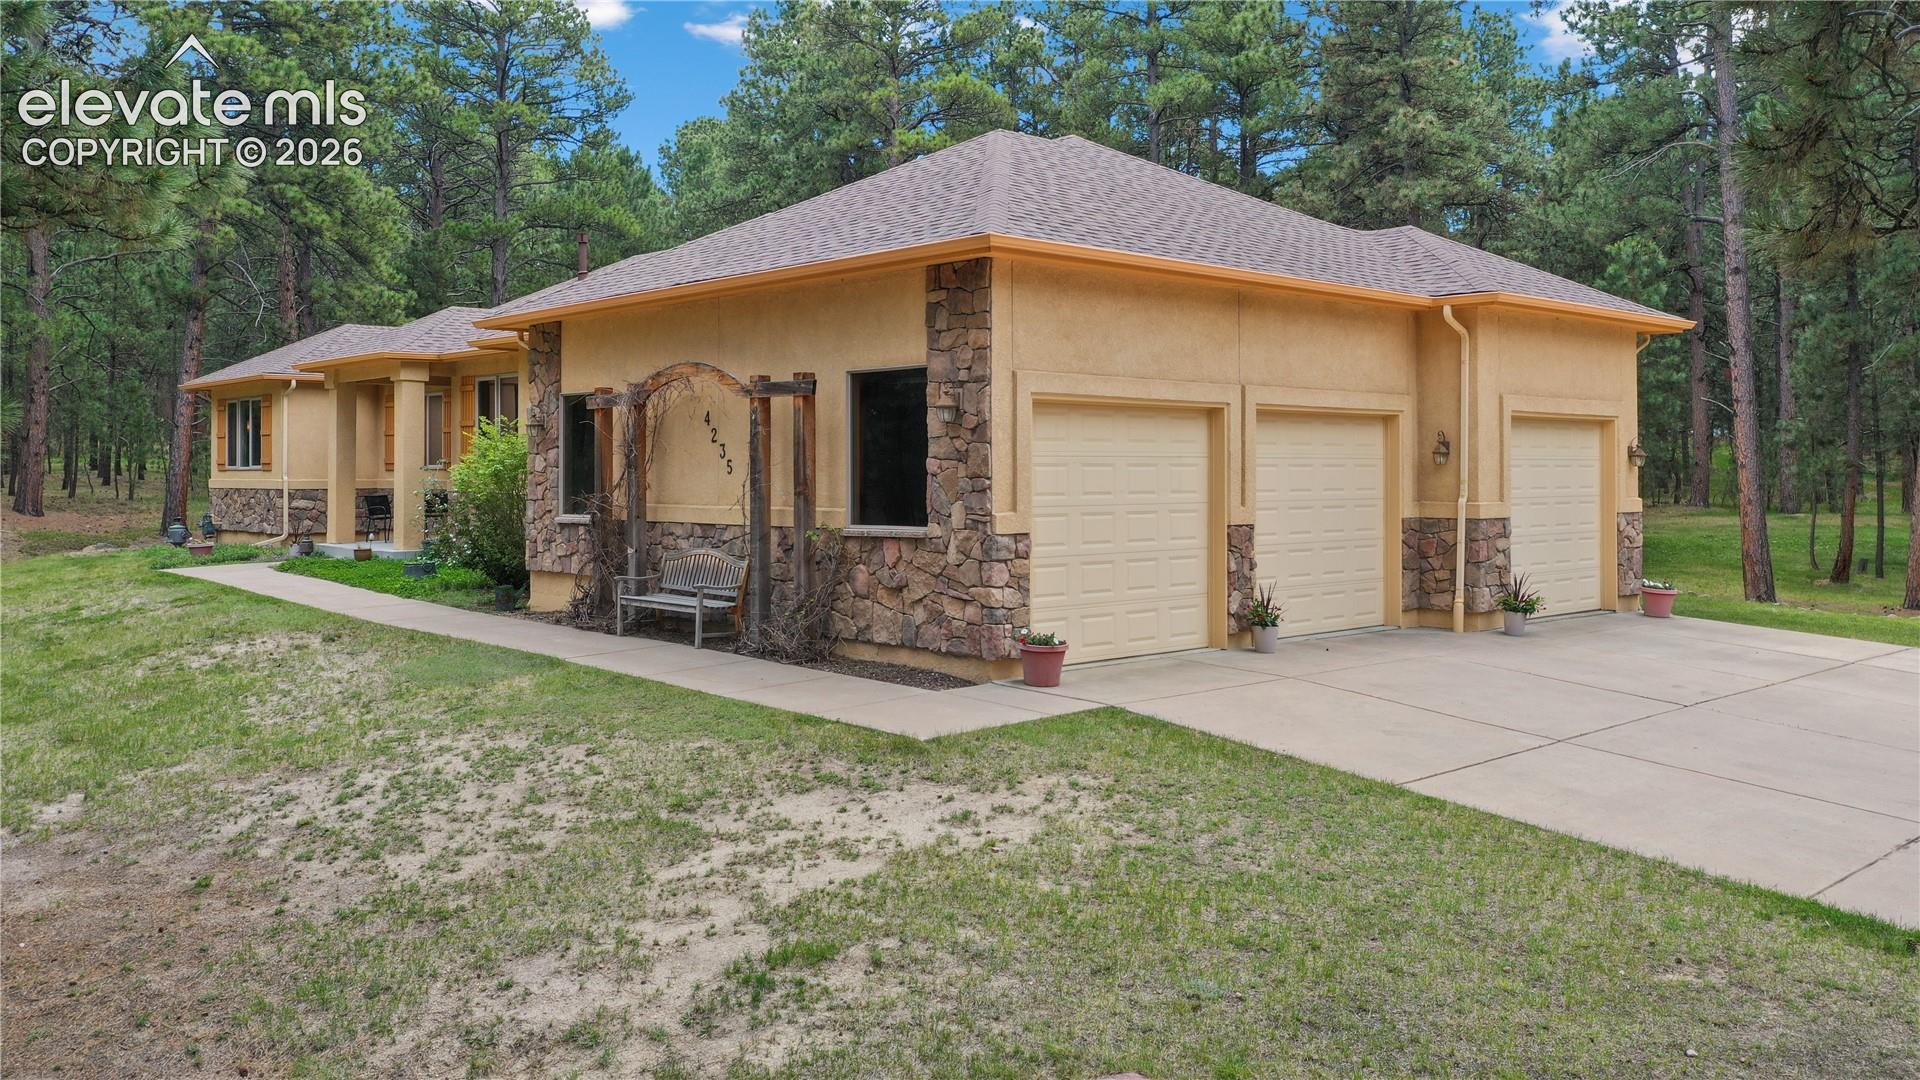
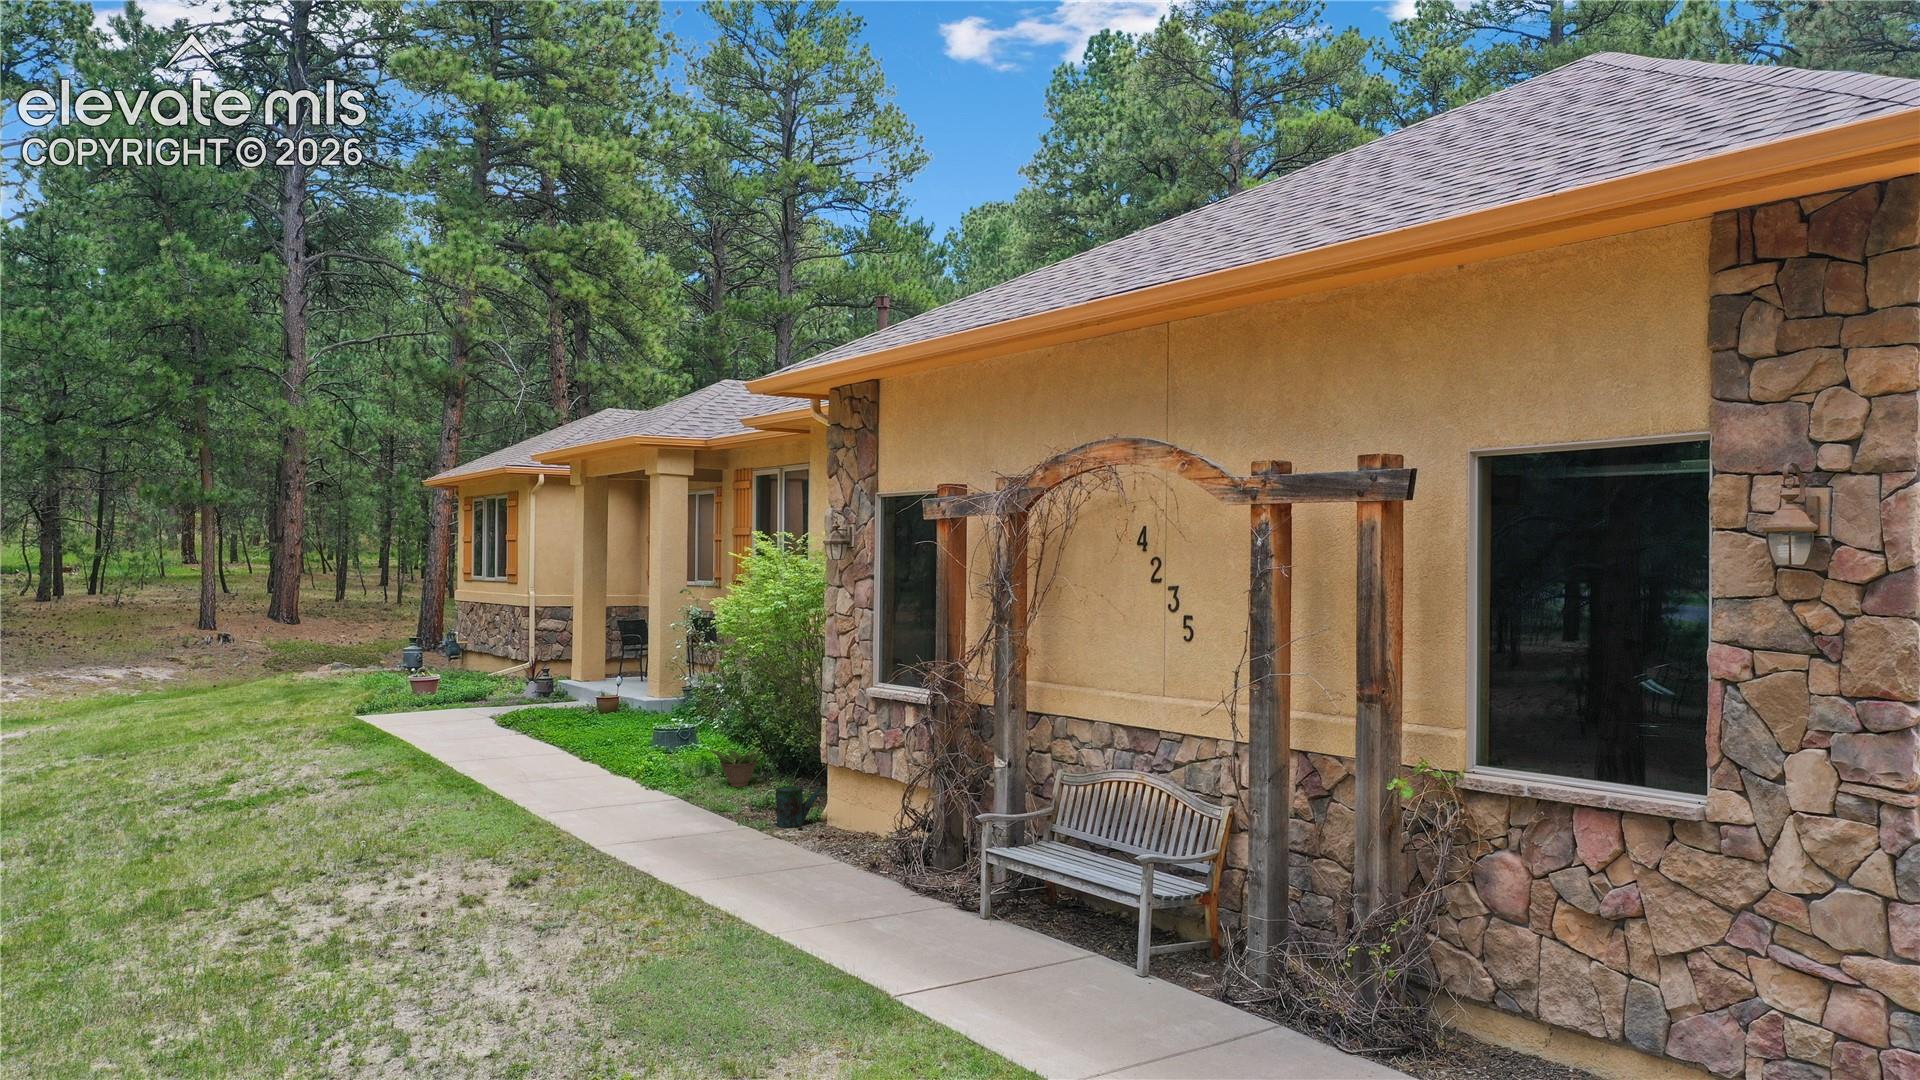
decorative plant: none [445,571,489,596] -> present [709,750,765,787]

